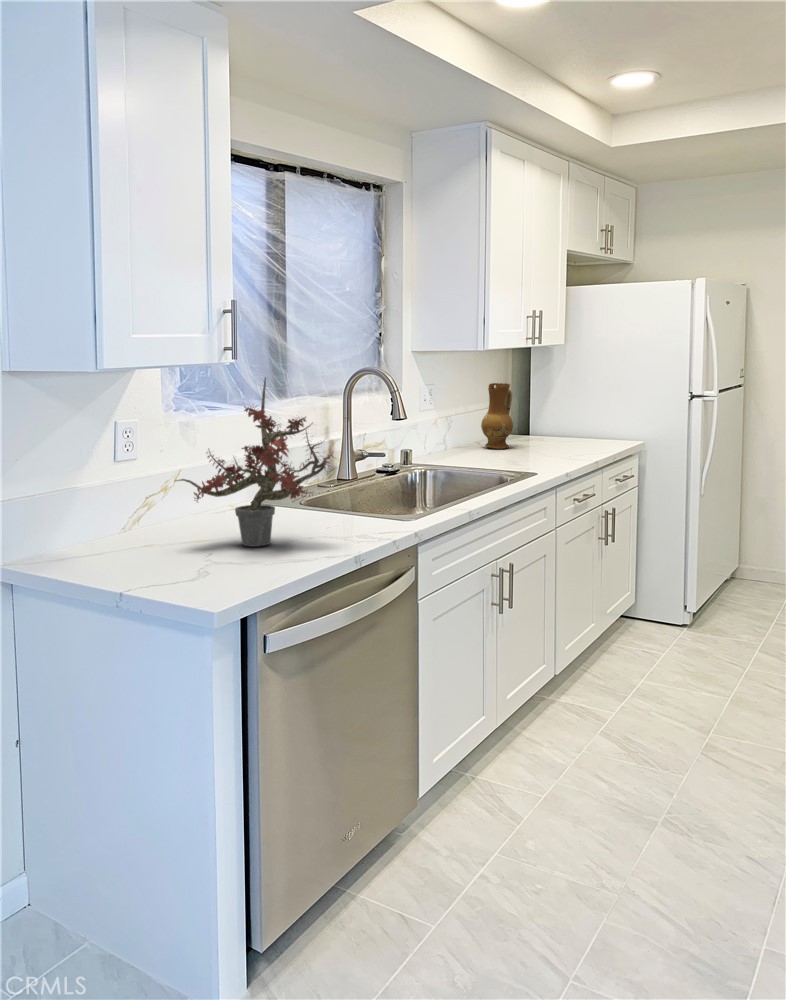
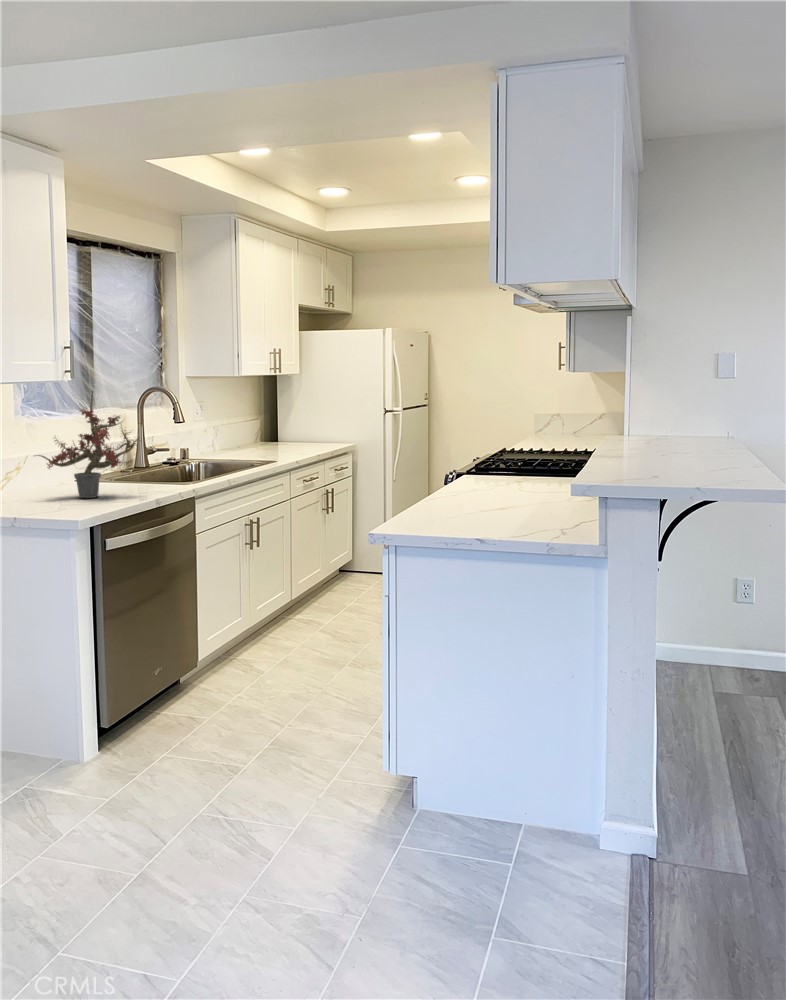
ceramic jug: present [481,383,513,449] -> none [238,400,261,448]

